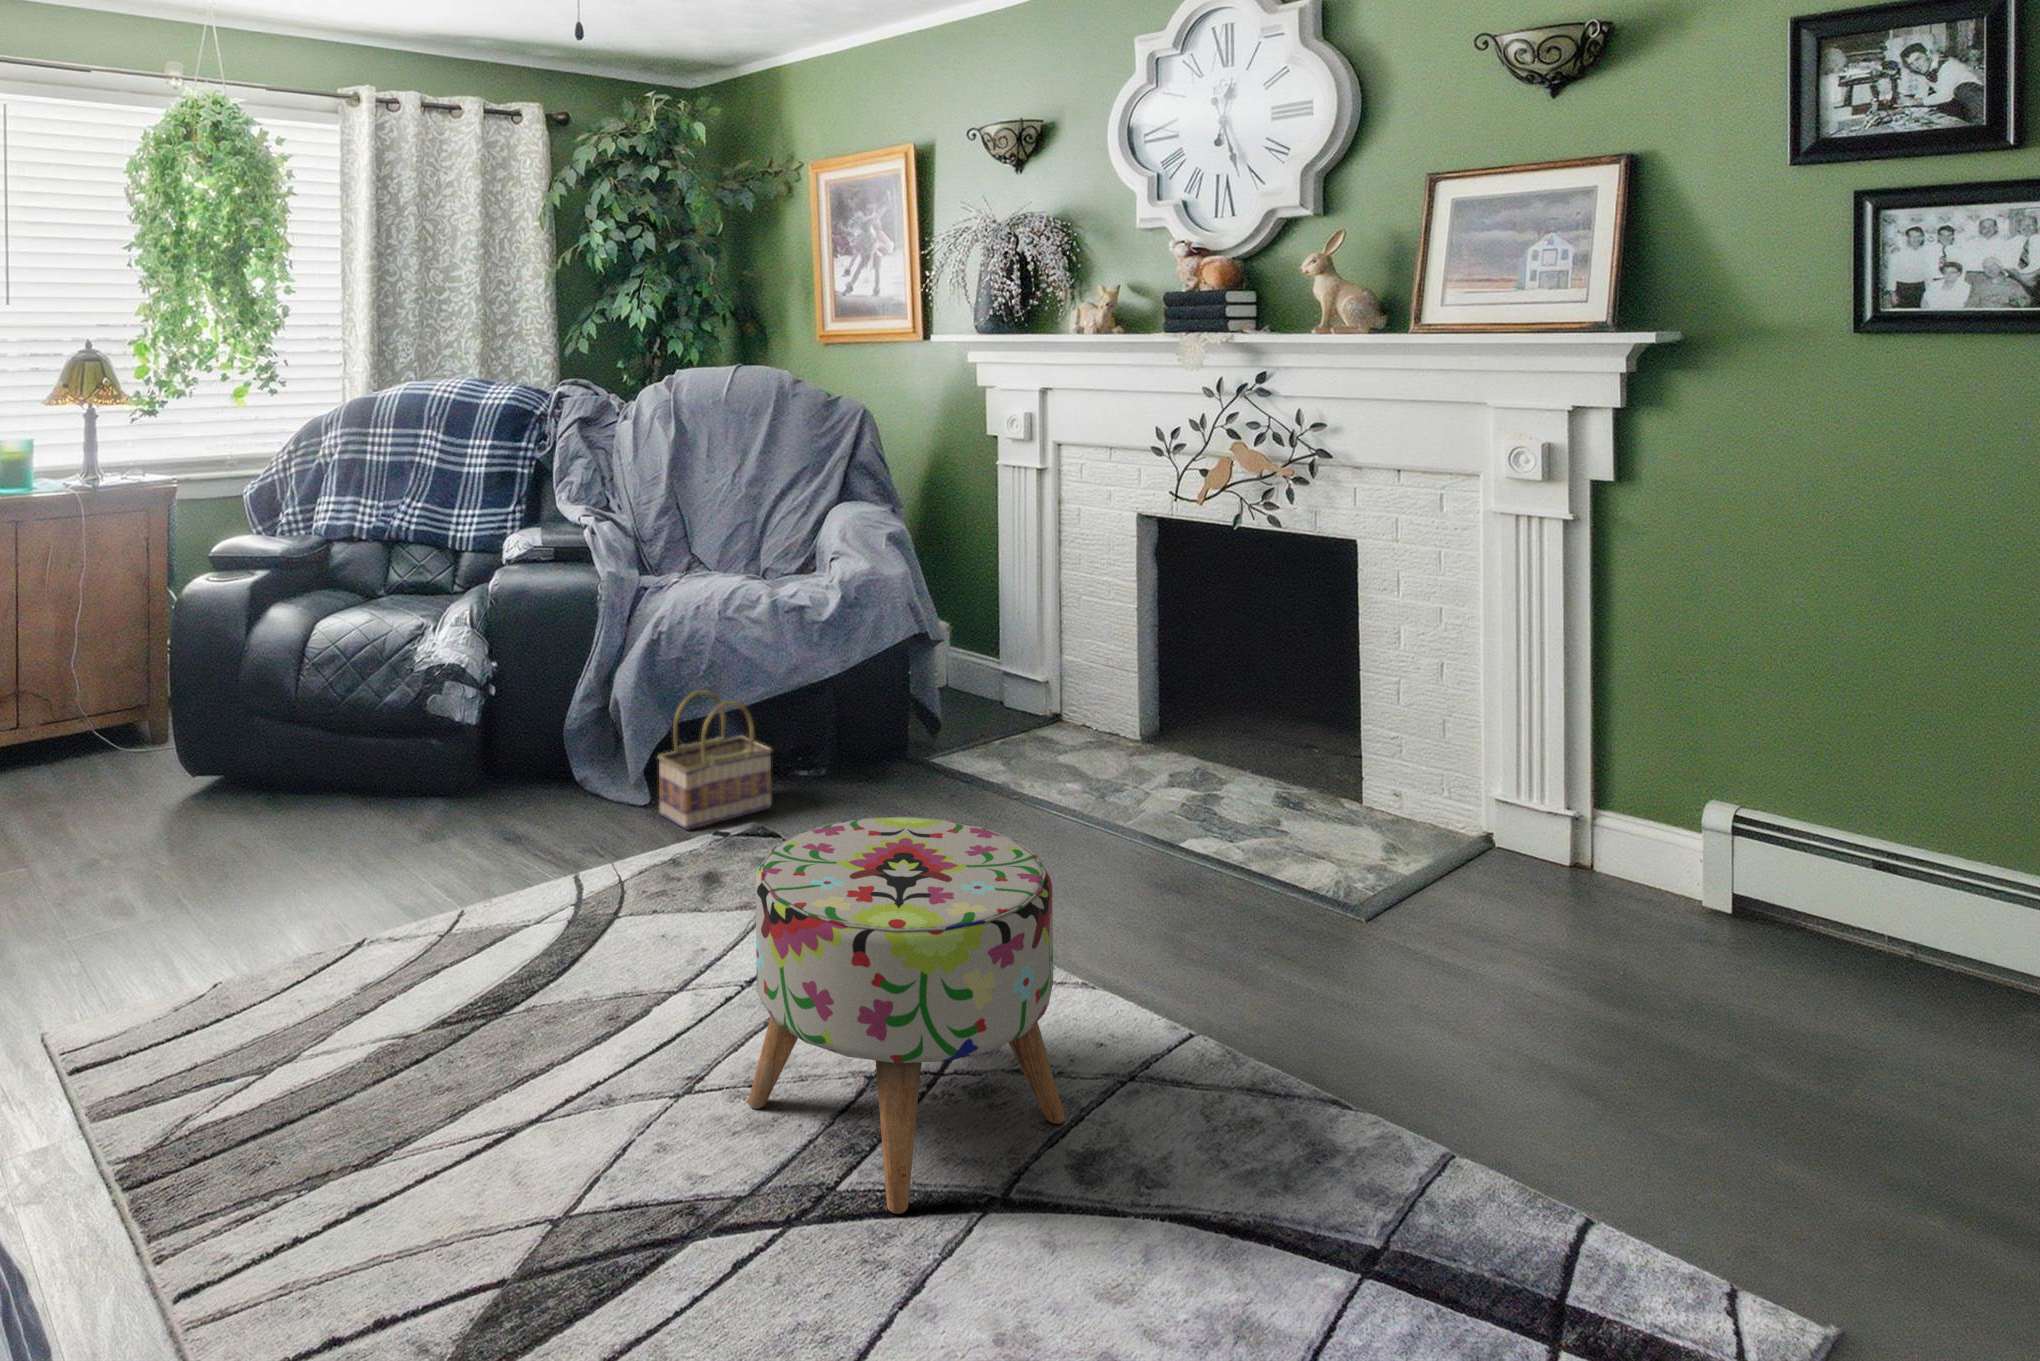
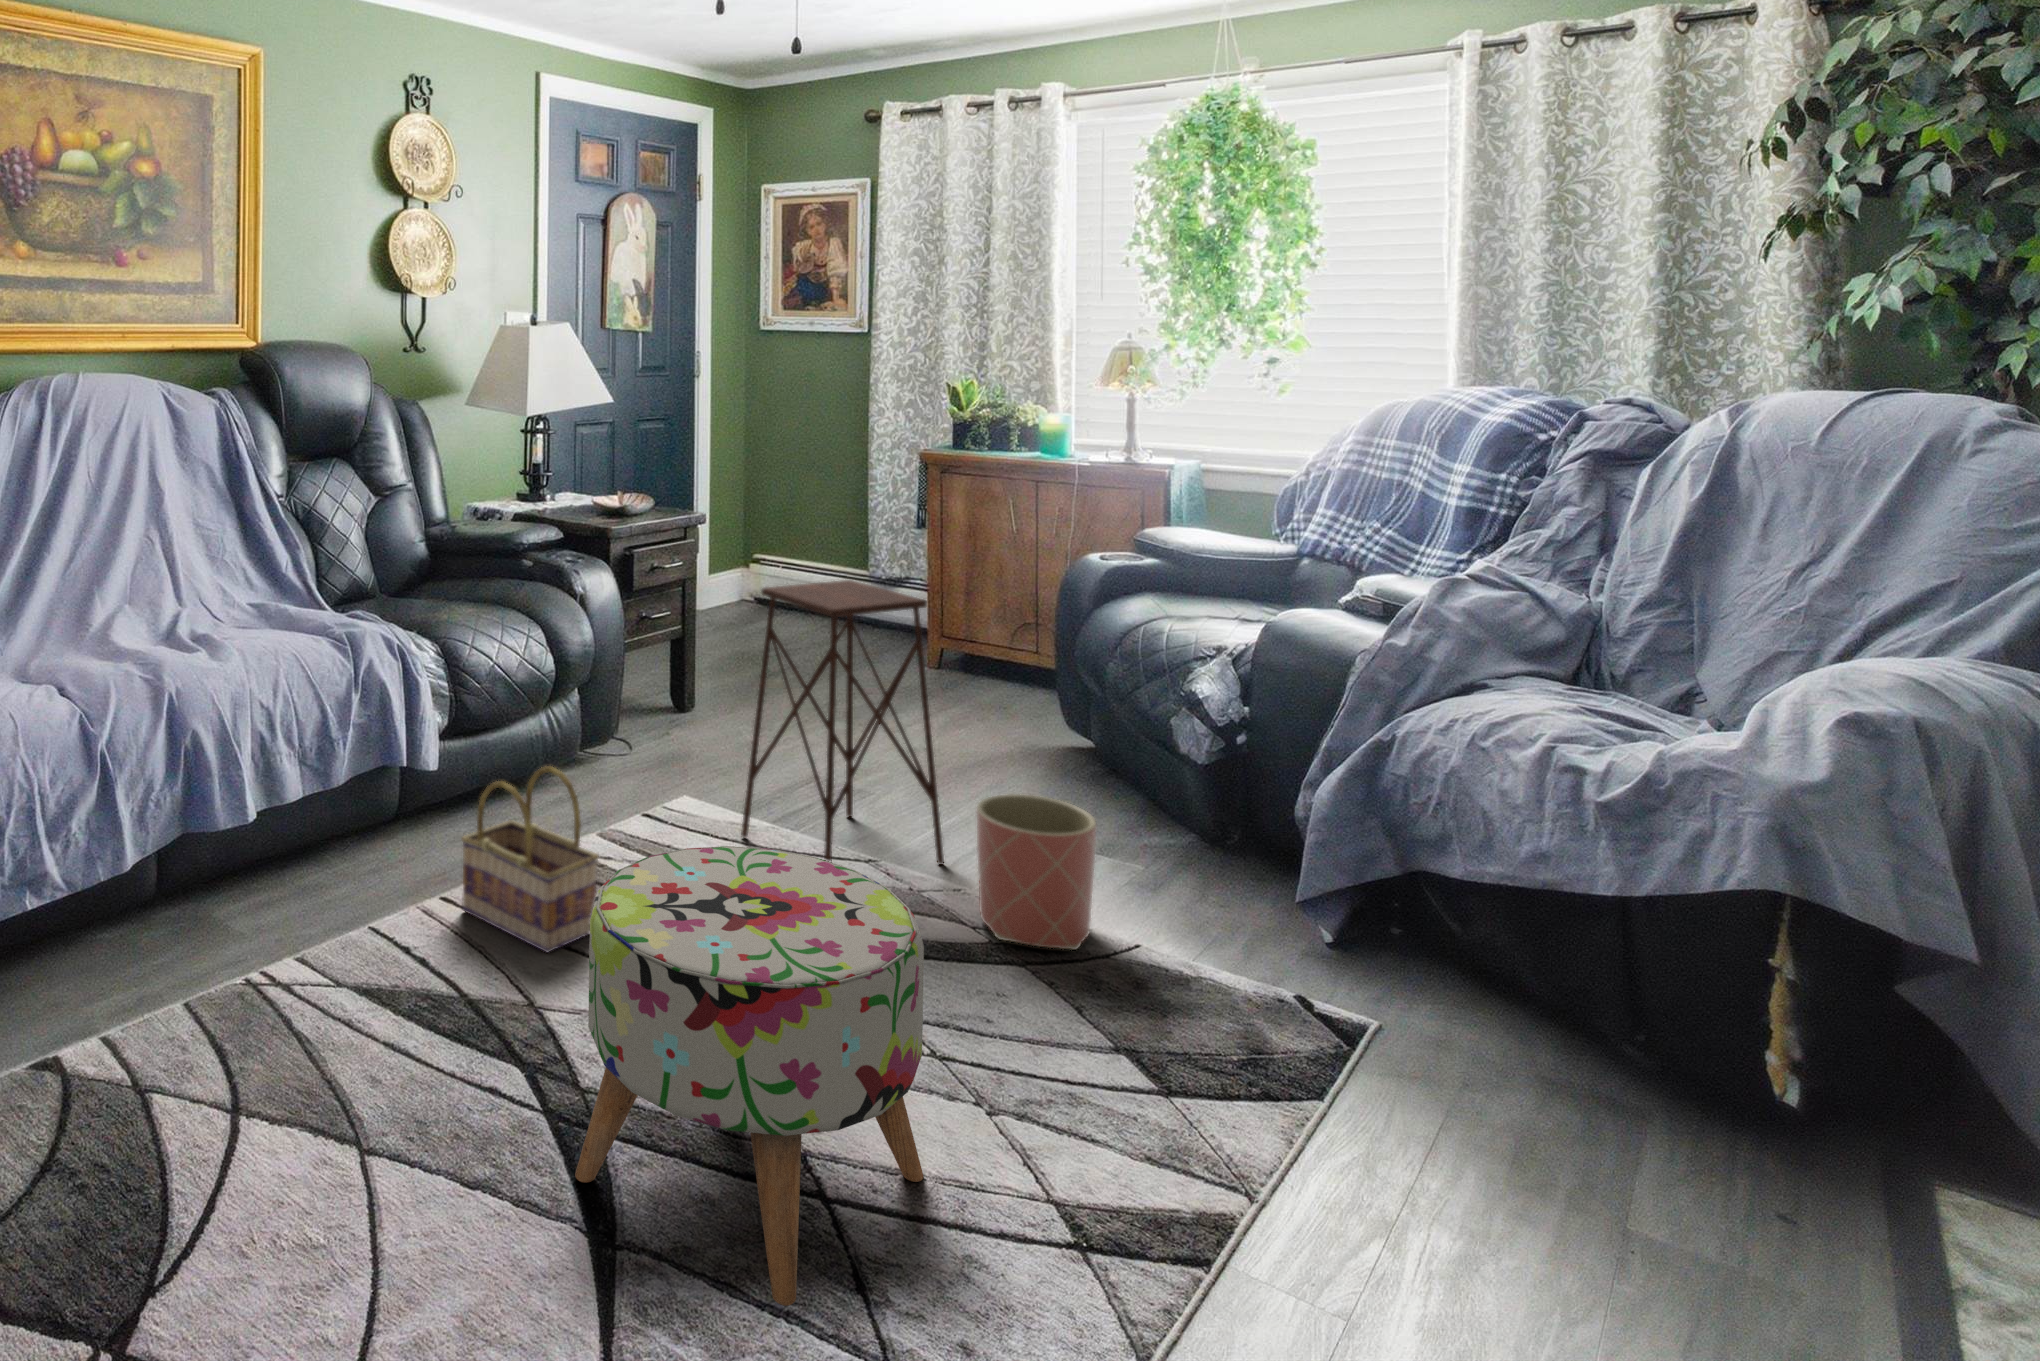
side table: none [227,635,412,1008] -> present [741,580,944,864]
basket: present [658,690,772,830] -> present [462,766,598,952]
planter: none [511,776,617,919] -> present [977,794,1096,950]

